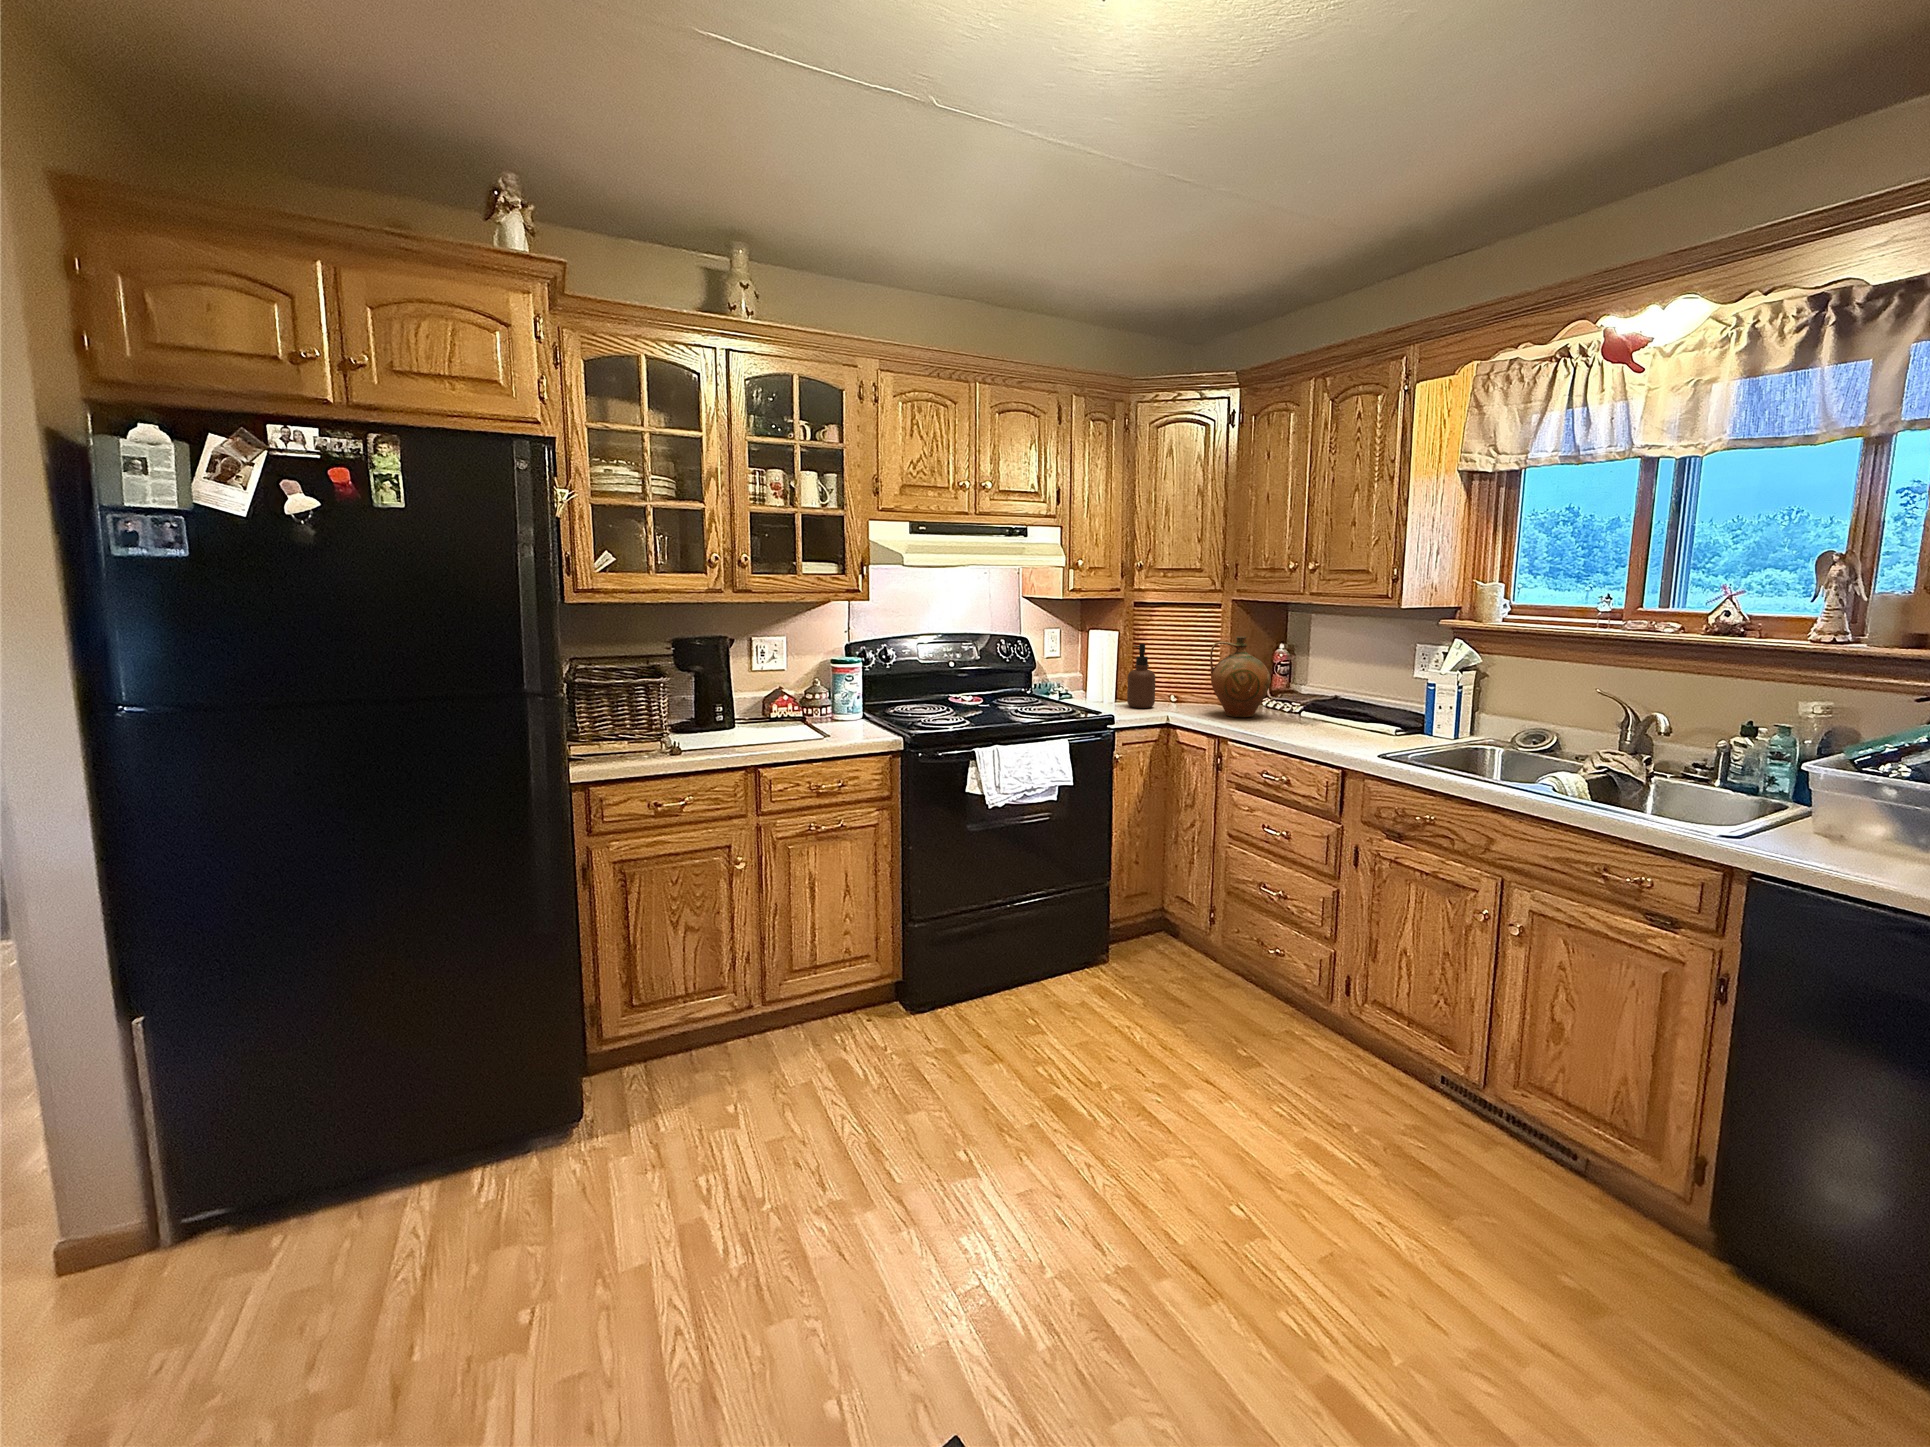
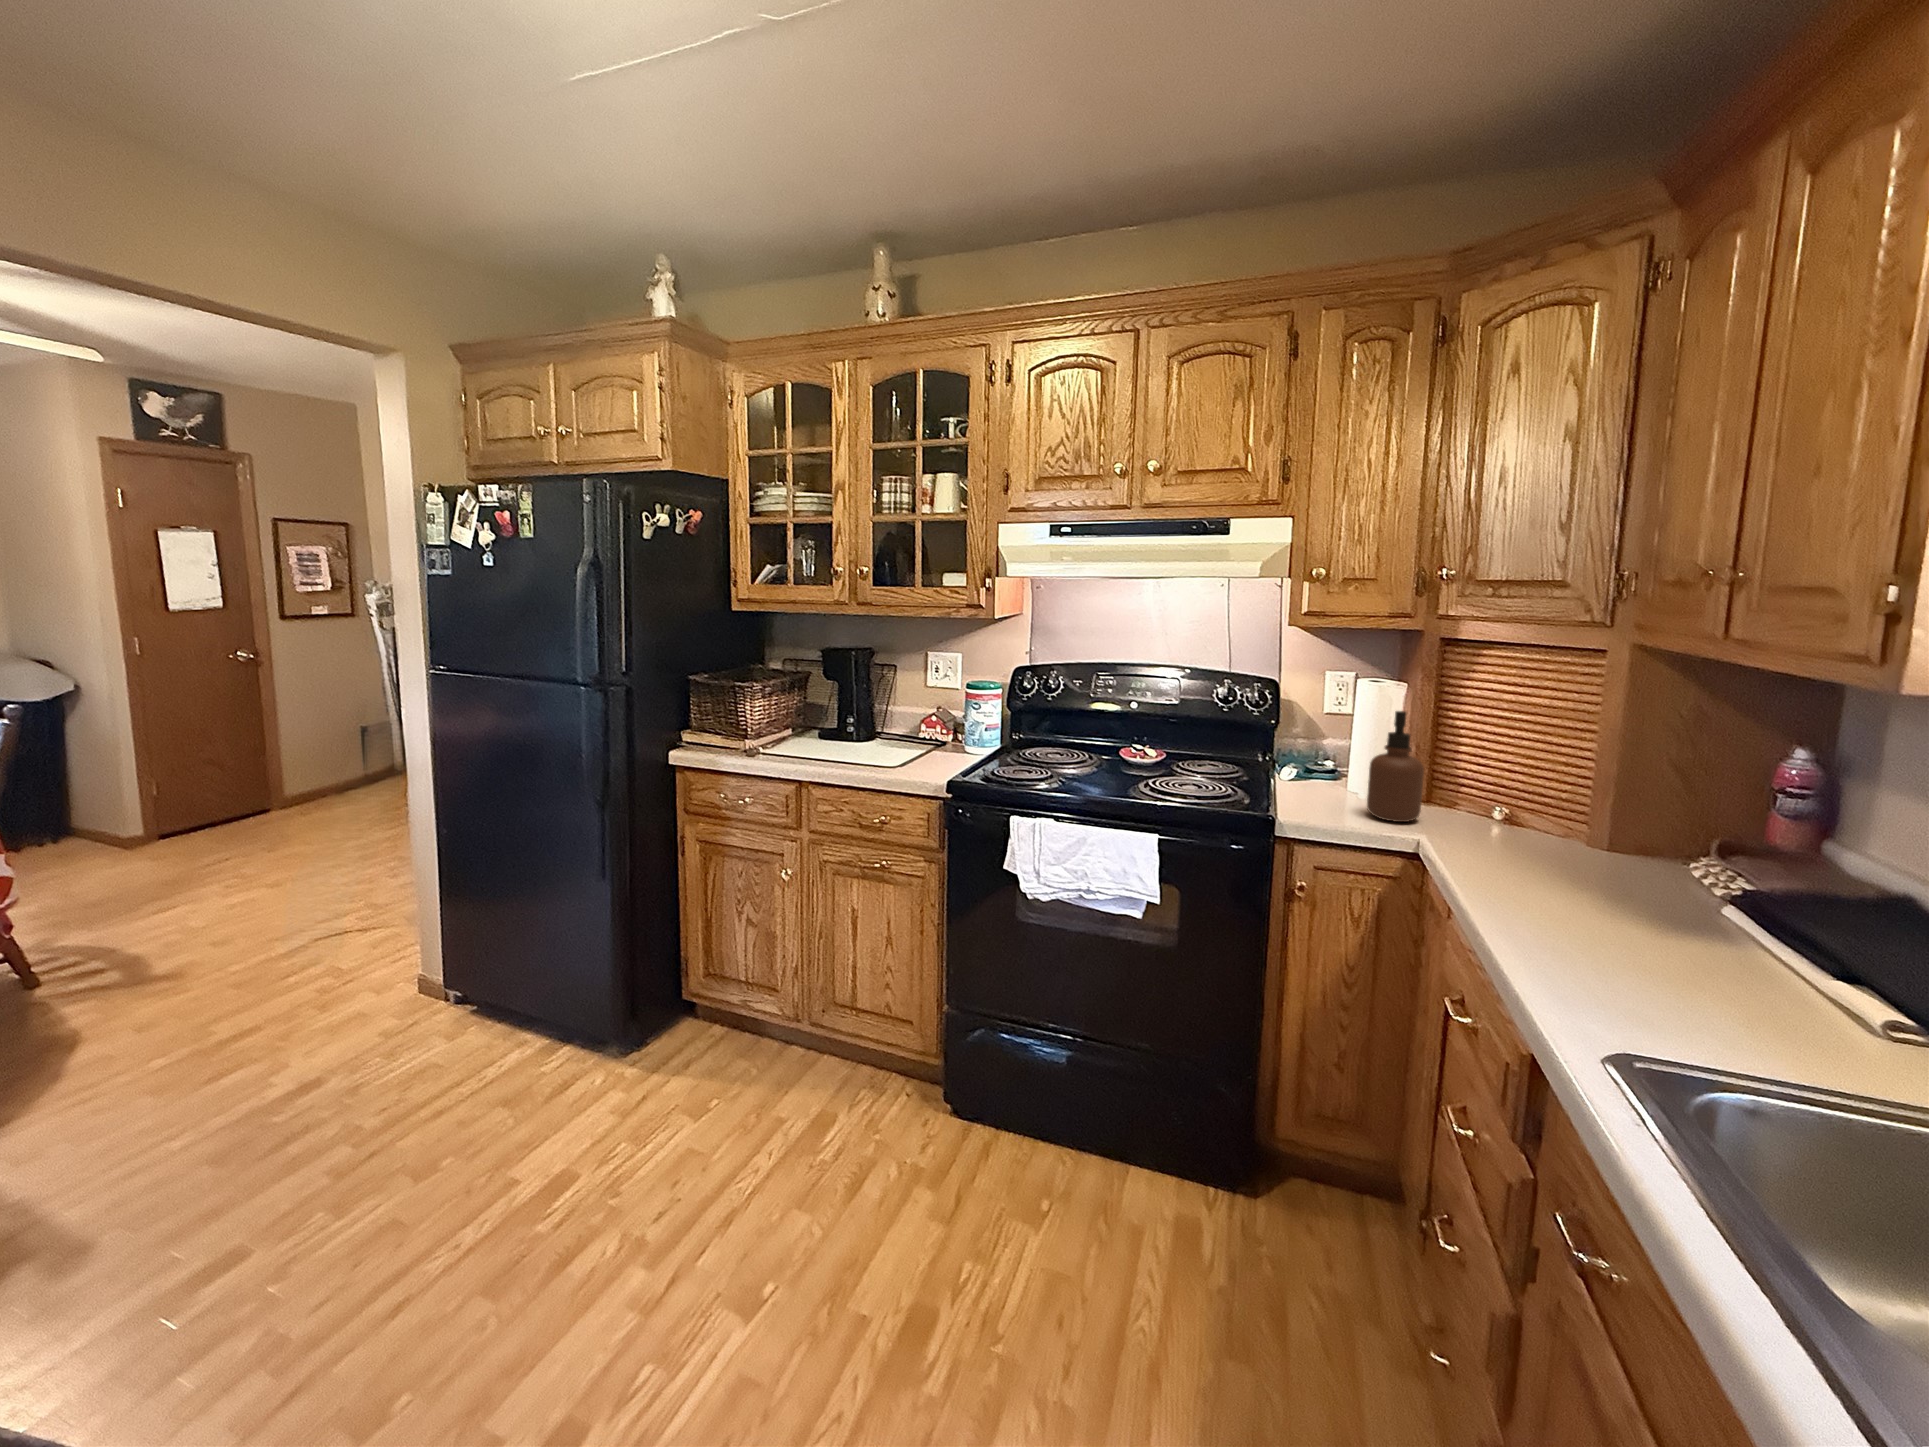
ceramic jug: present [1210,636,1271,717] -> none [1487,721,1635,888]

